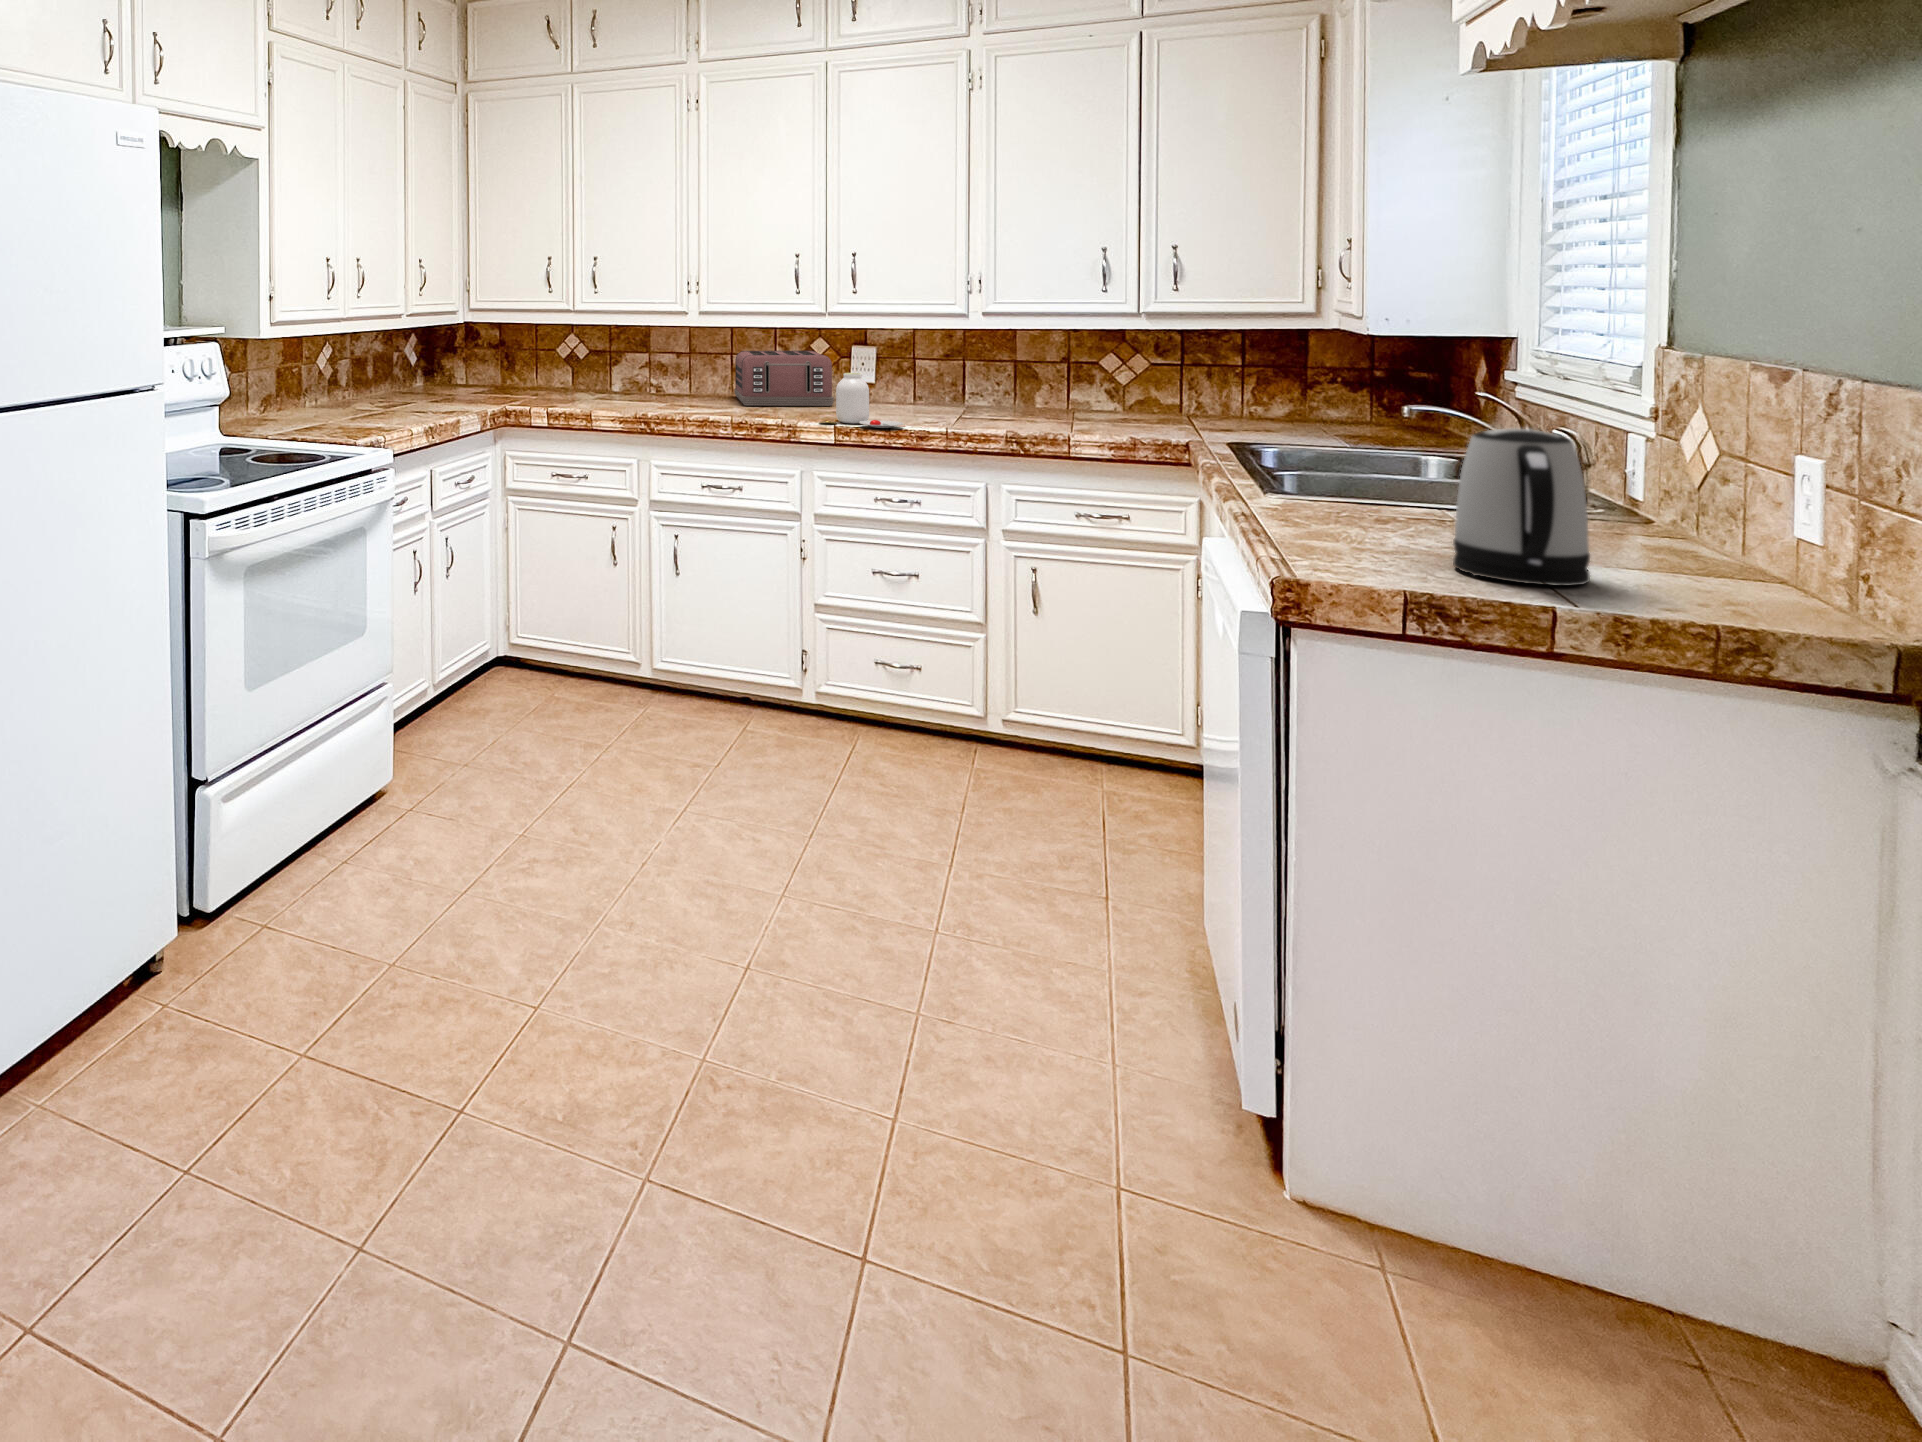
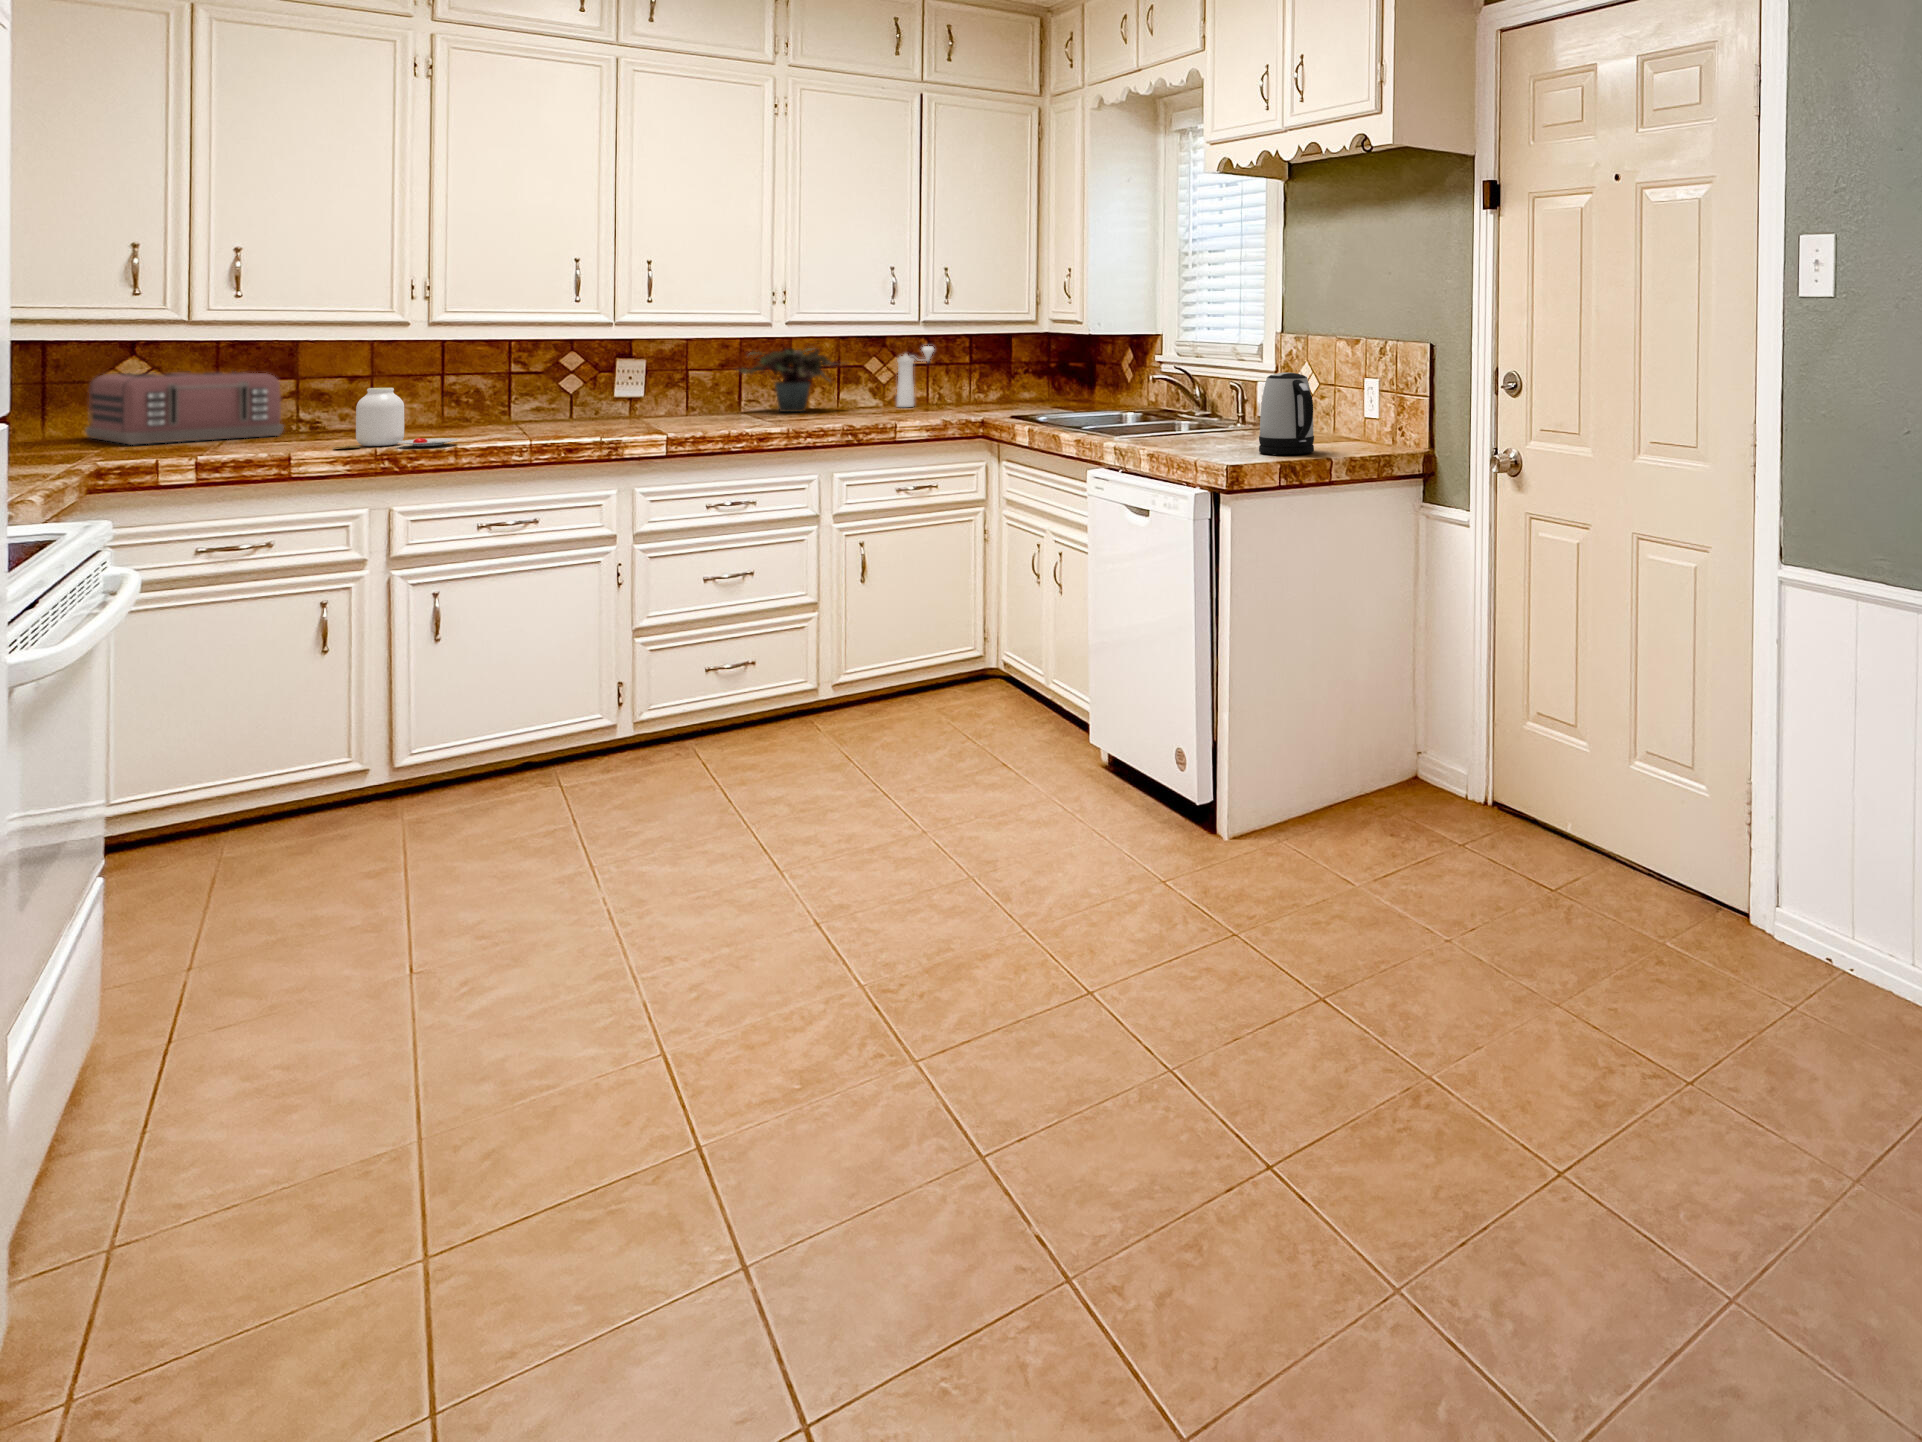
potted plant: none [953,340,1069,410] -> present [739,348,834,412]
pepper mill: none [1130,342,1186,415] -> present [897,346,934,407]
toaster: present [734,351,834,406] -> present [86,372,283,445]
jar: present [819,373,903,428] -> present [333,388,458,449]

